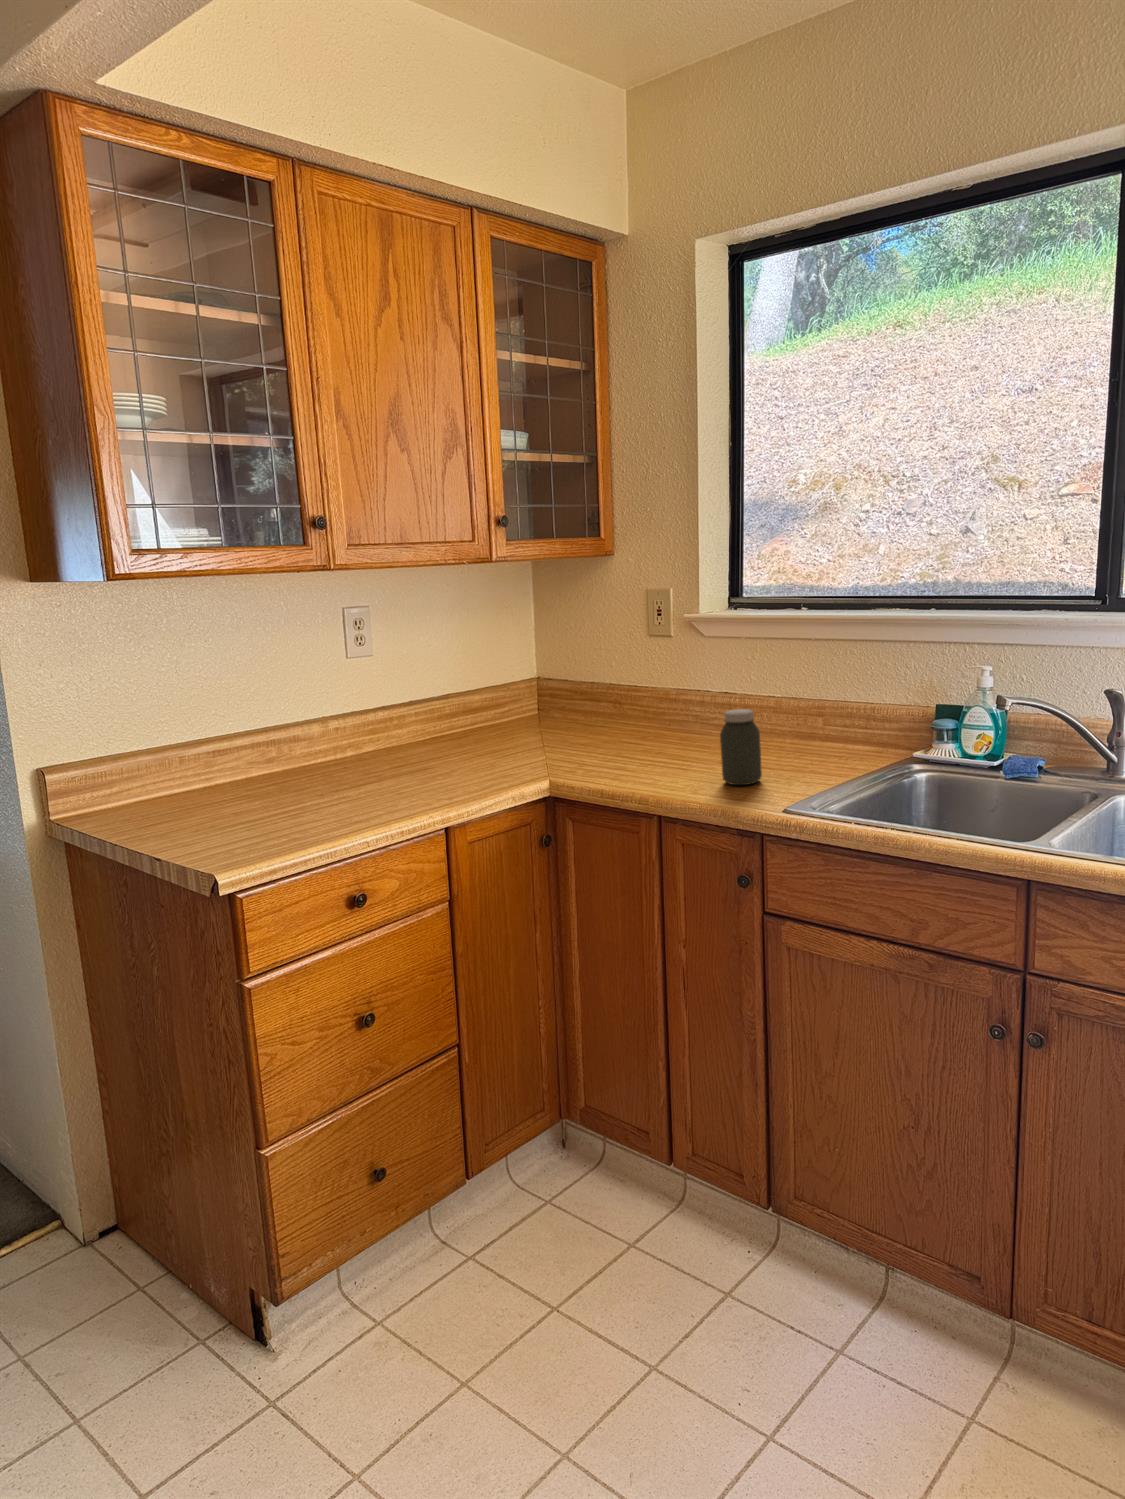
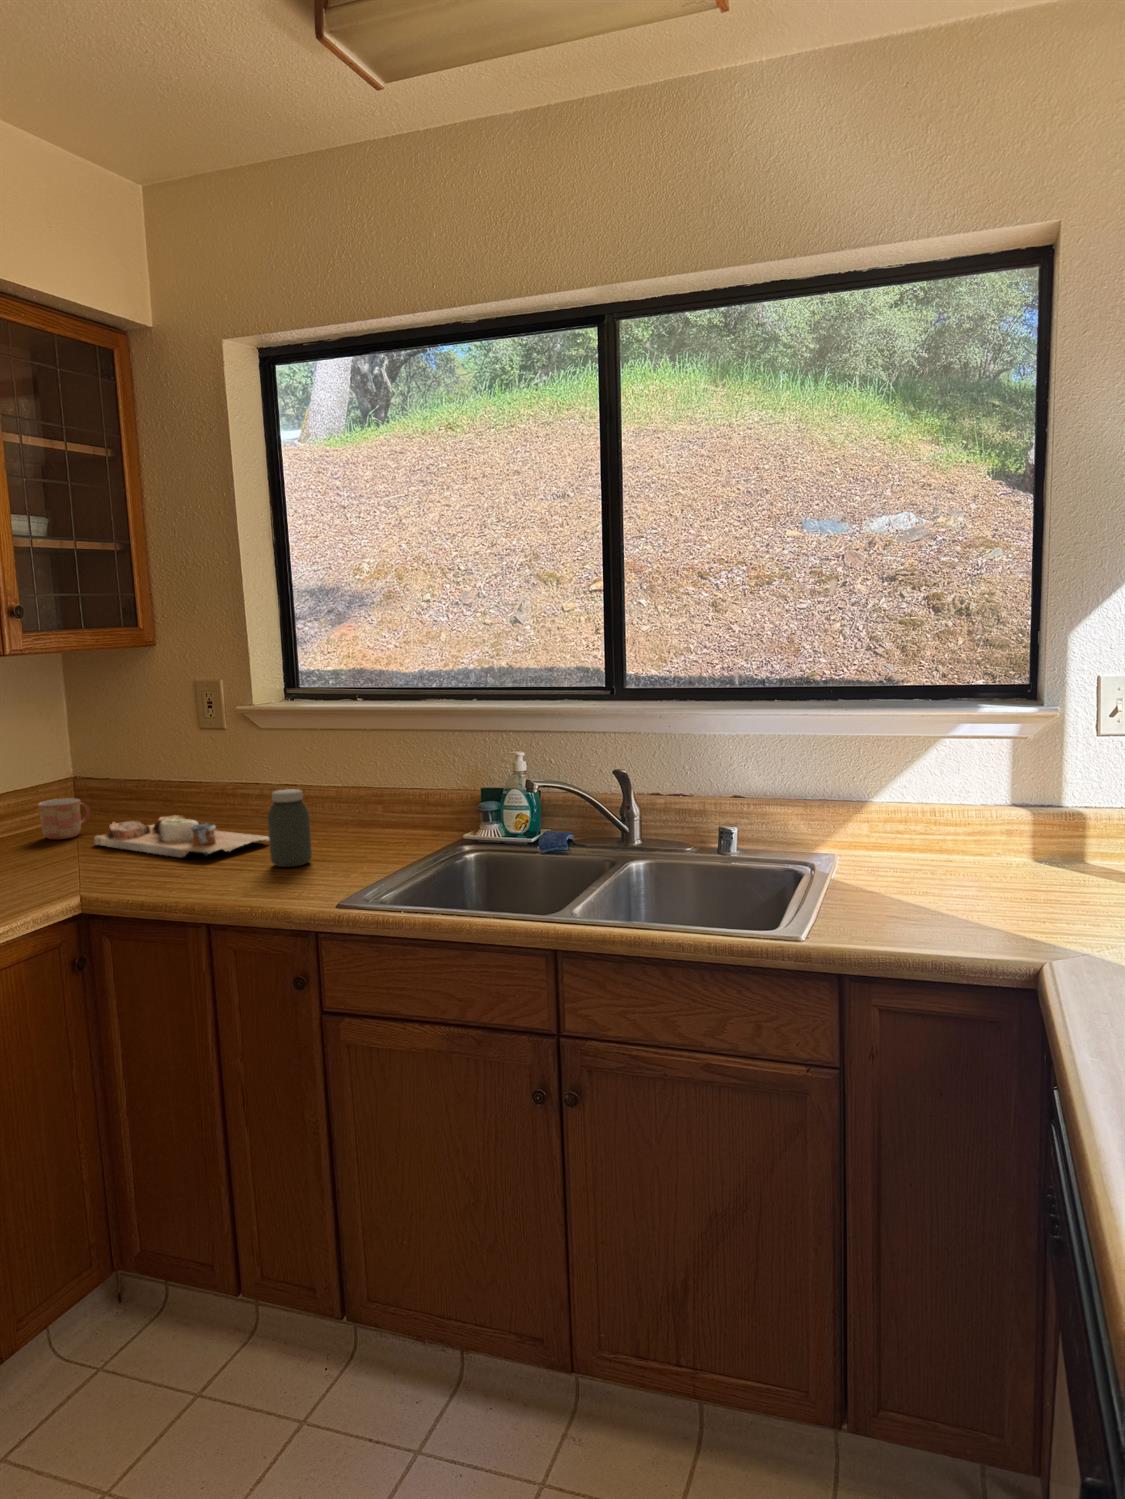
mug: none [494,713,537,751] -> present [38,798,90,839]
cutting board: none [547,730,714,773] -> present [94,815,269,858]

